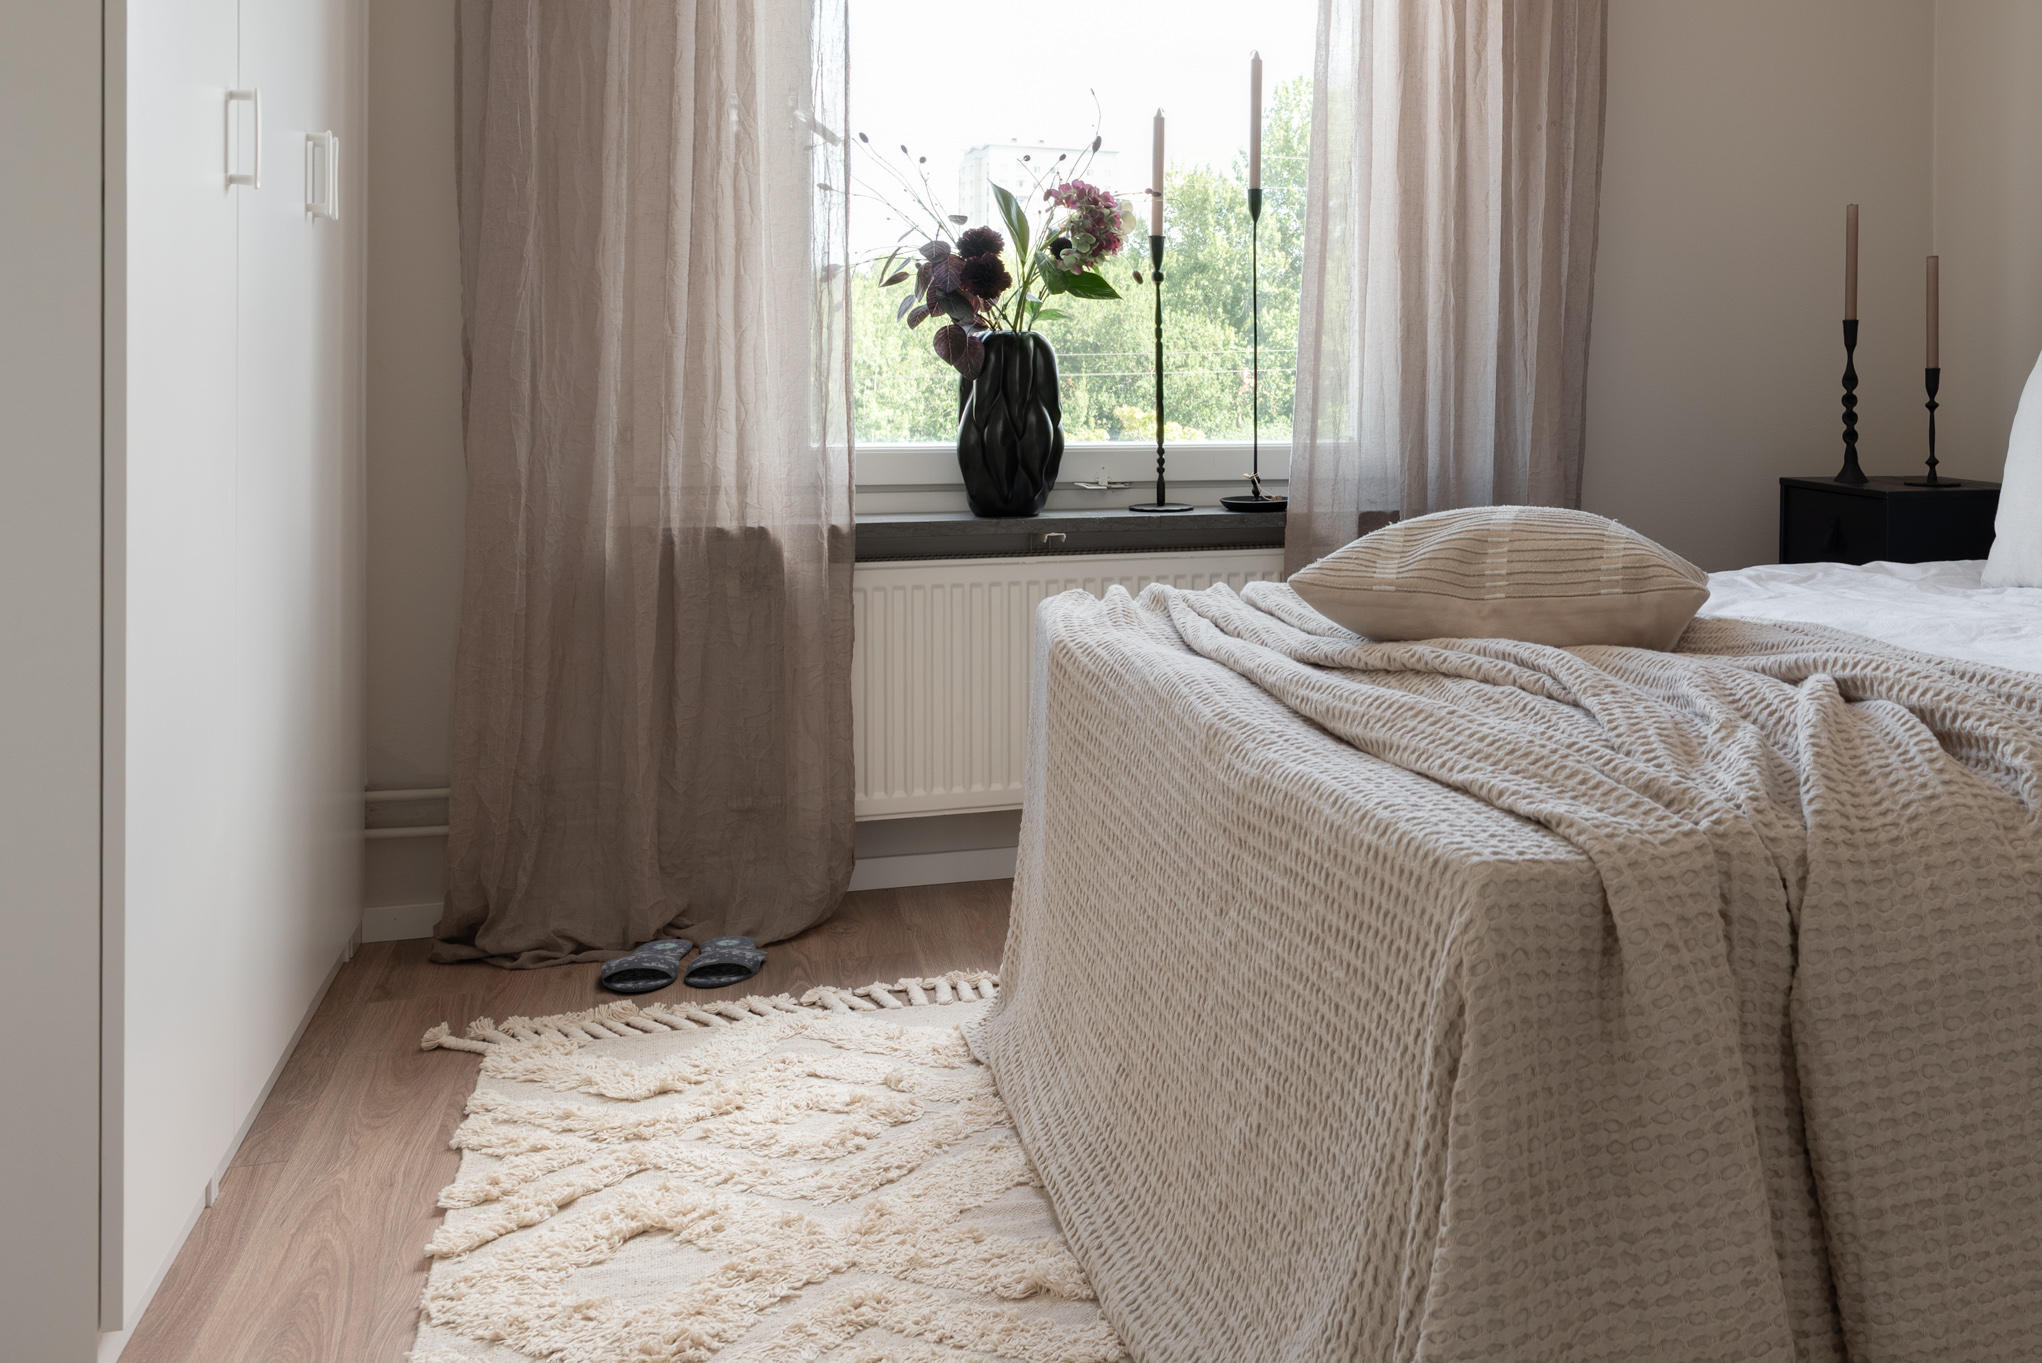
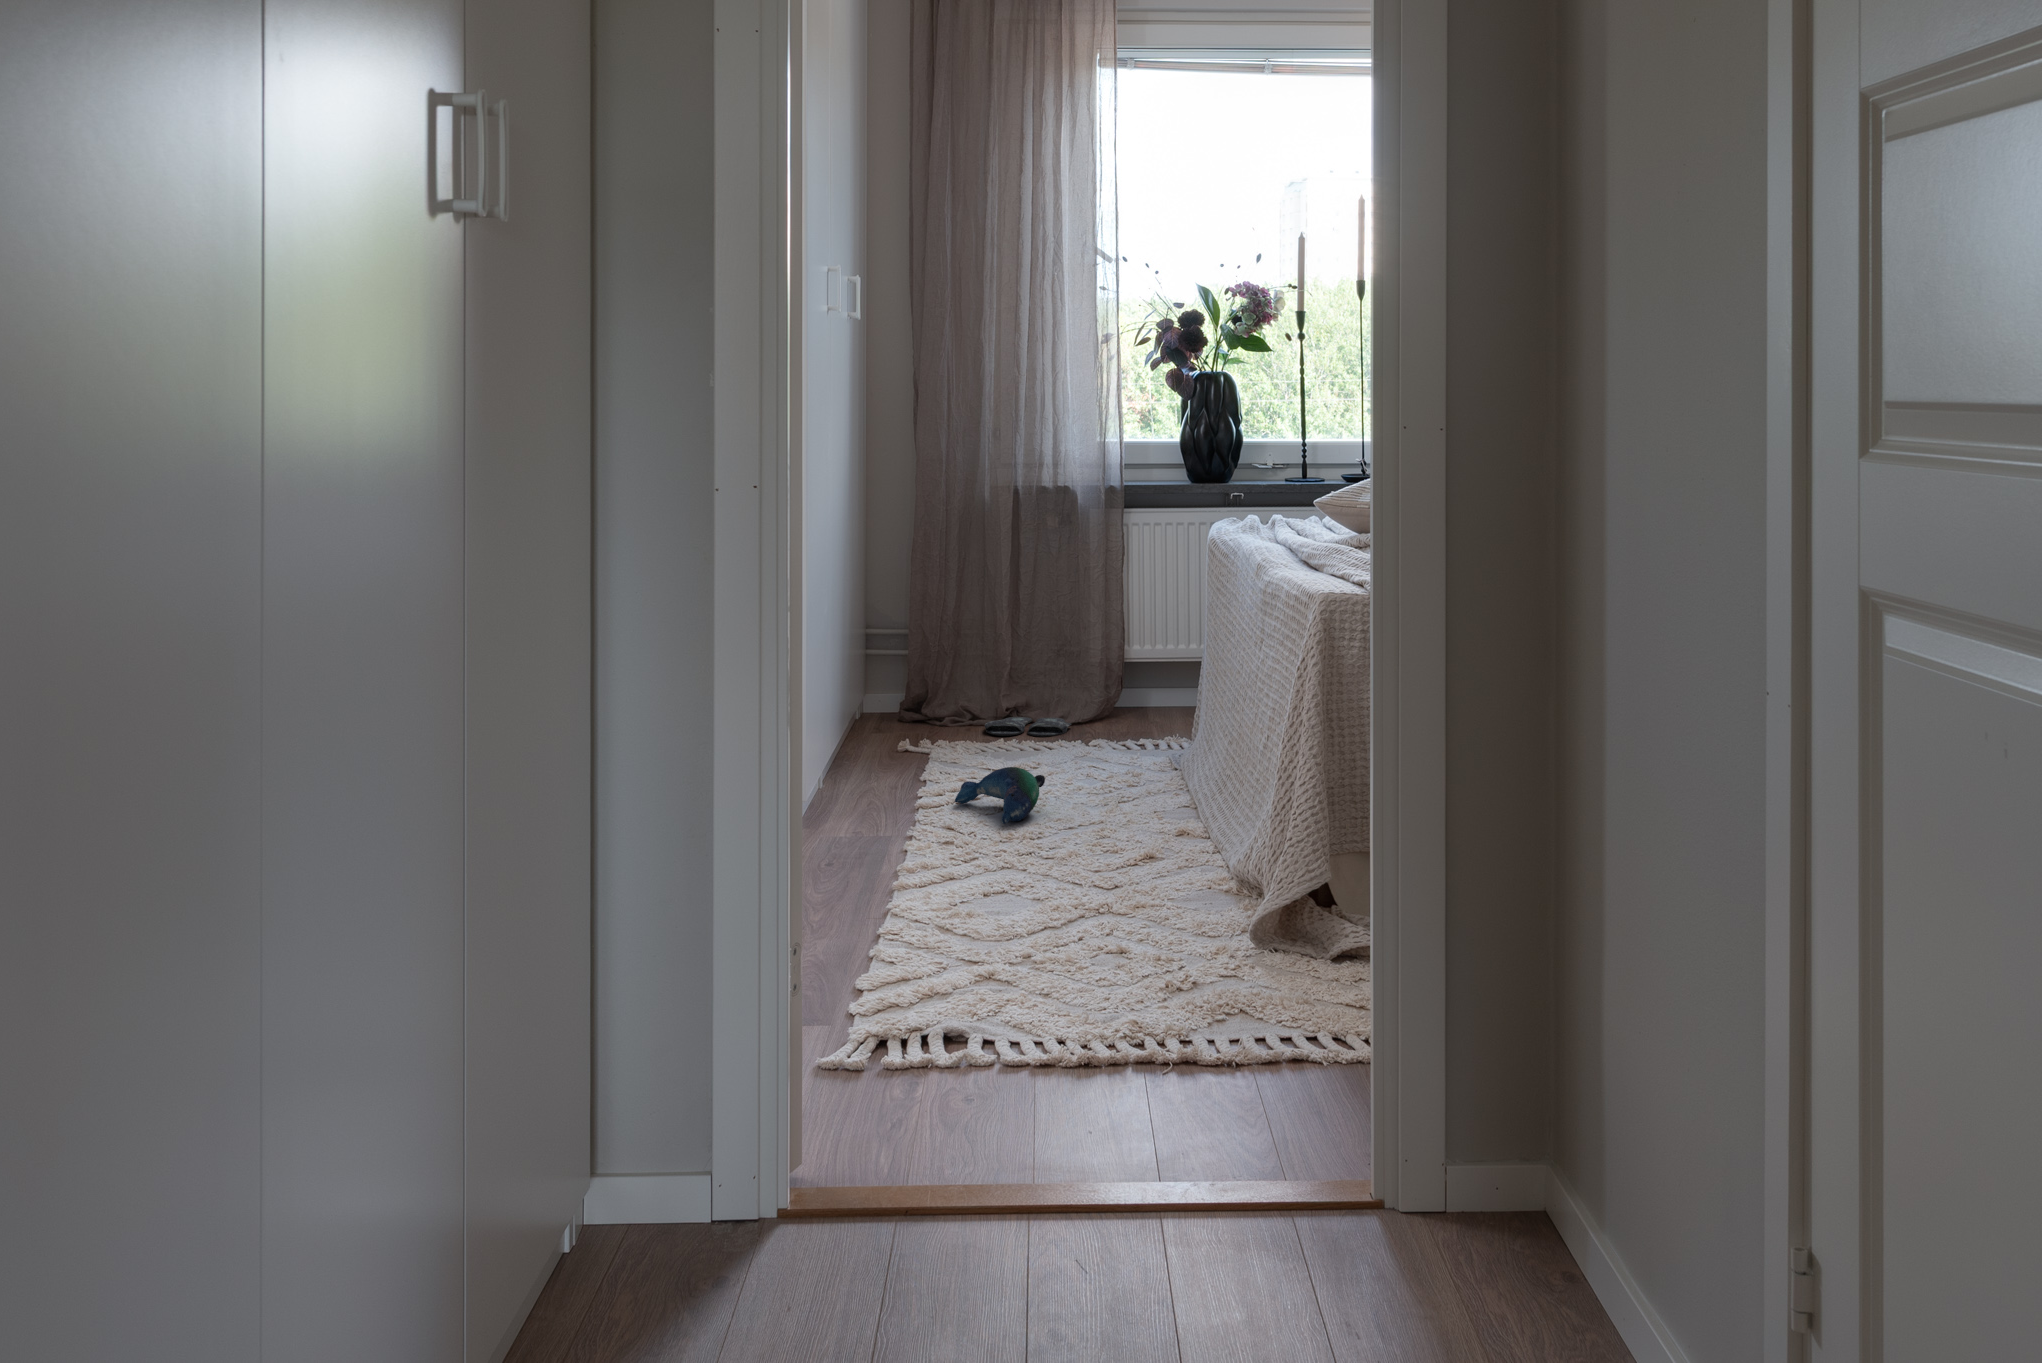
plush toy: none [527,1126,725,1272] -> present [955,767,1045,824]

